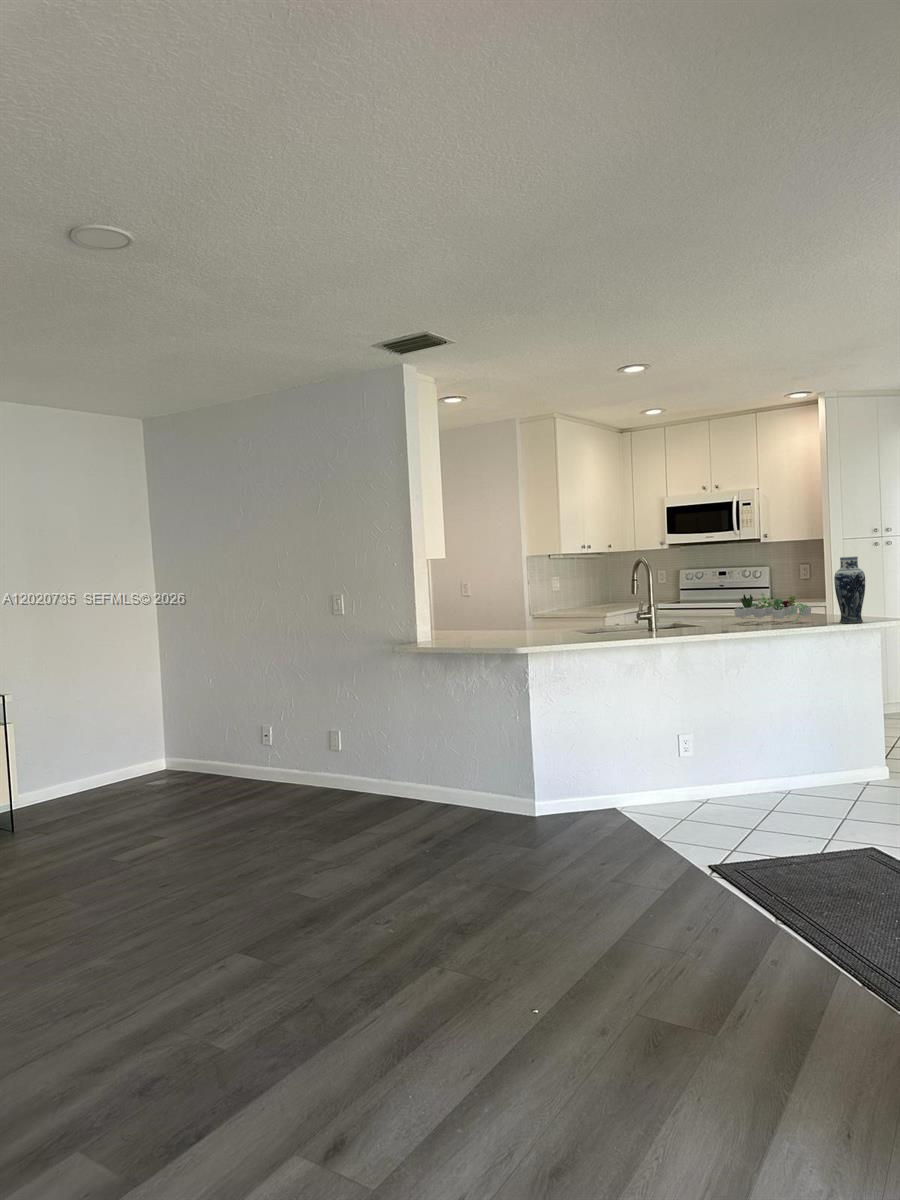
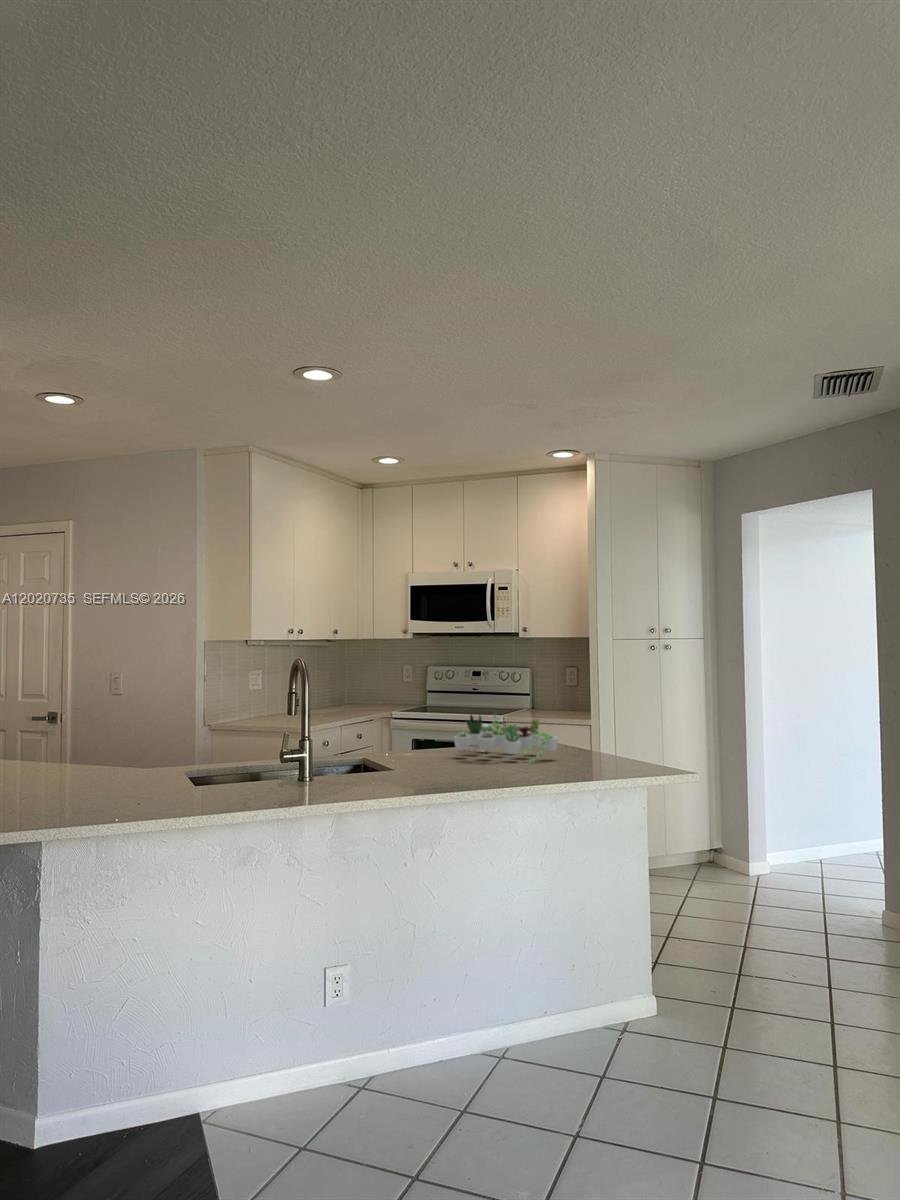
vase: present [834,556,865,623] -> none [588,669,629,767]

